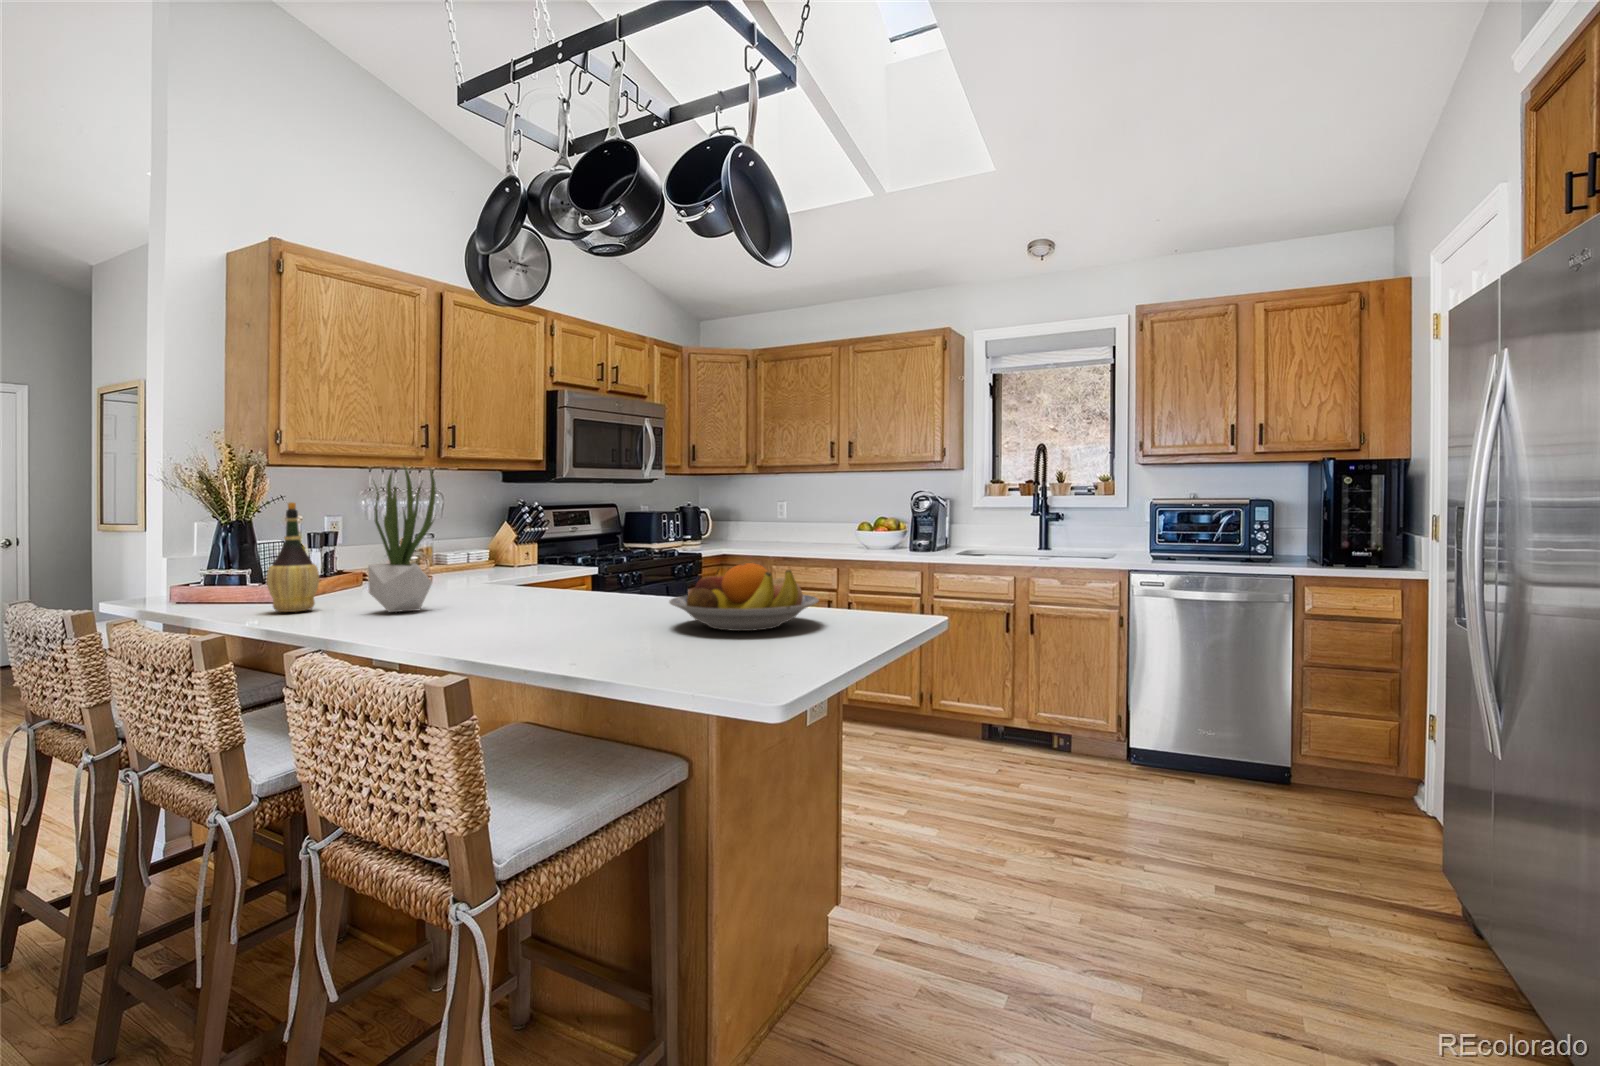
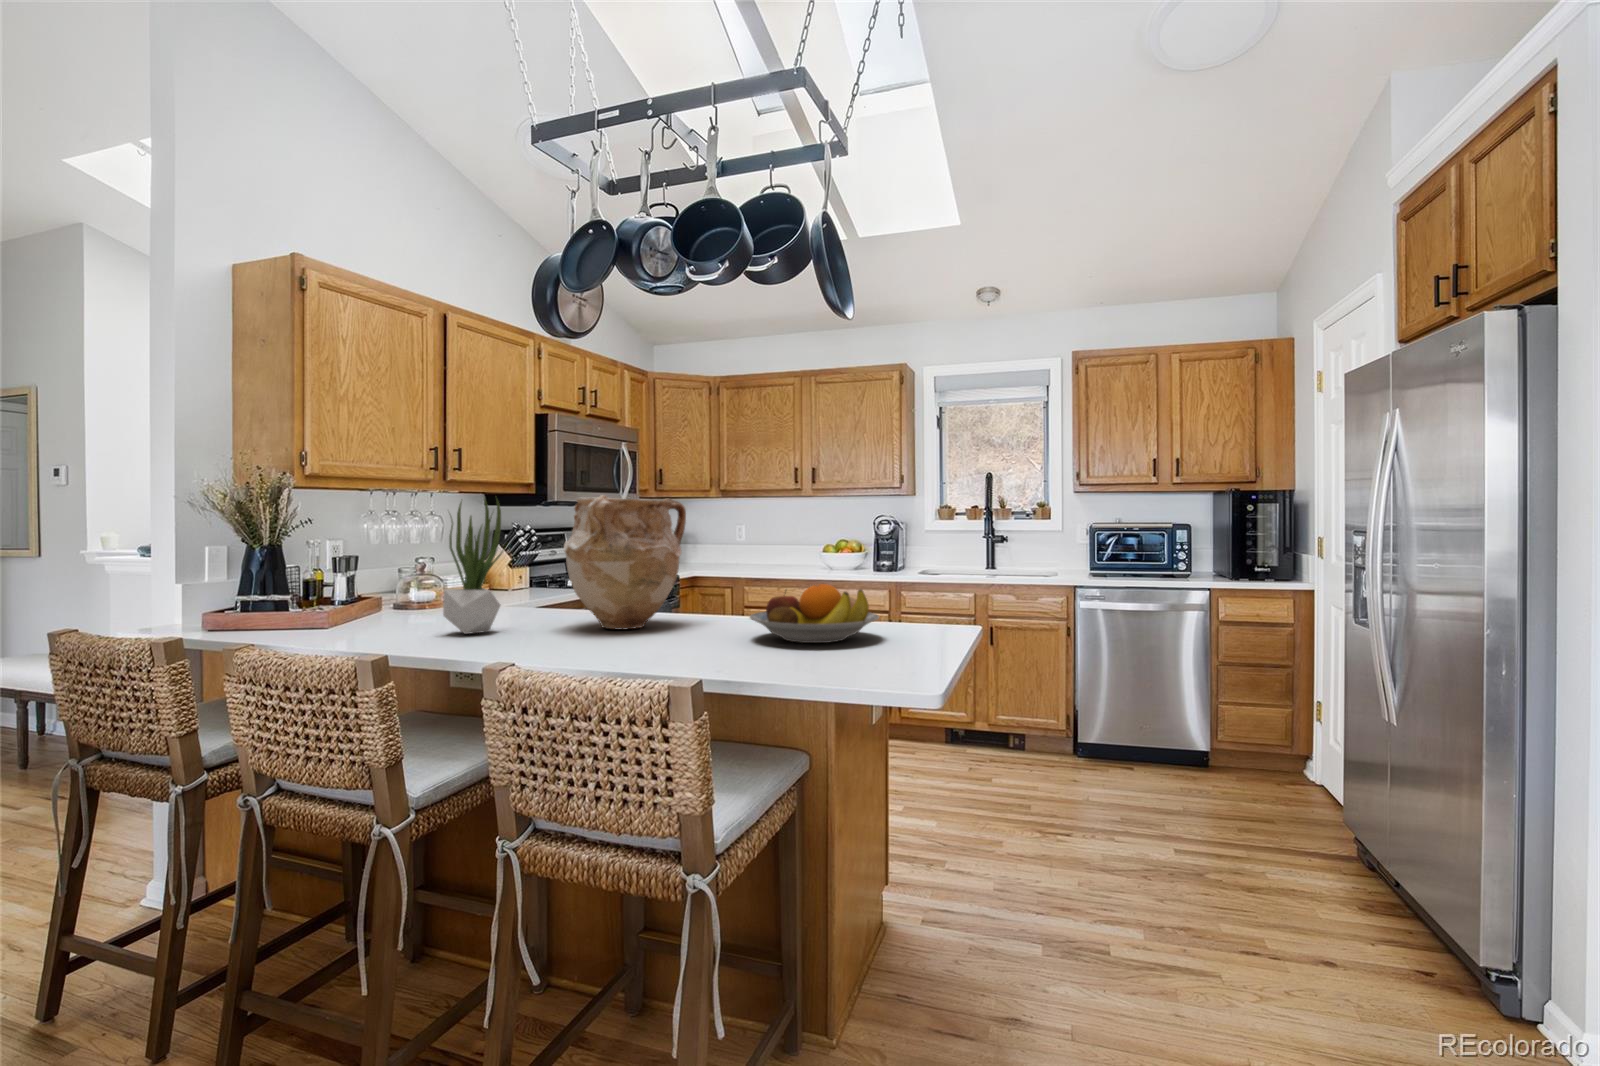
vase: none [493,463,633,611] -> present [564,495,686,629]
wine bottle: present [267,502,319,612] -> none [339,531,387,636]

